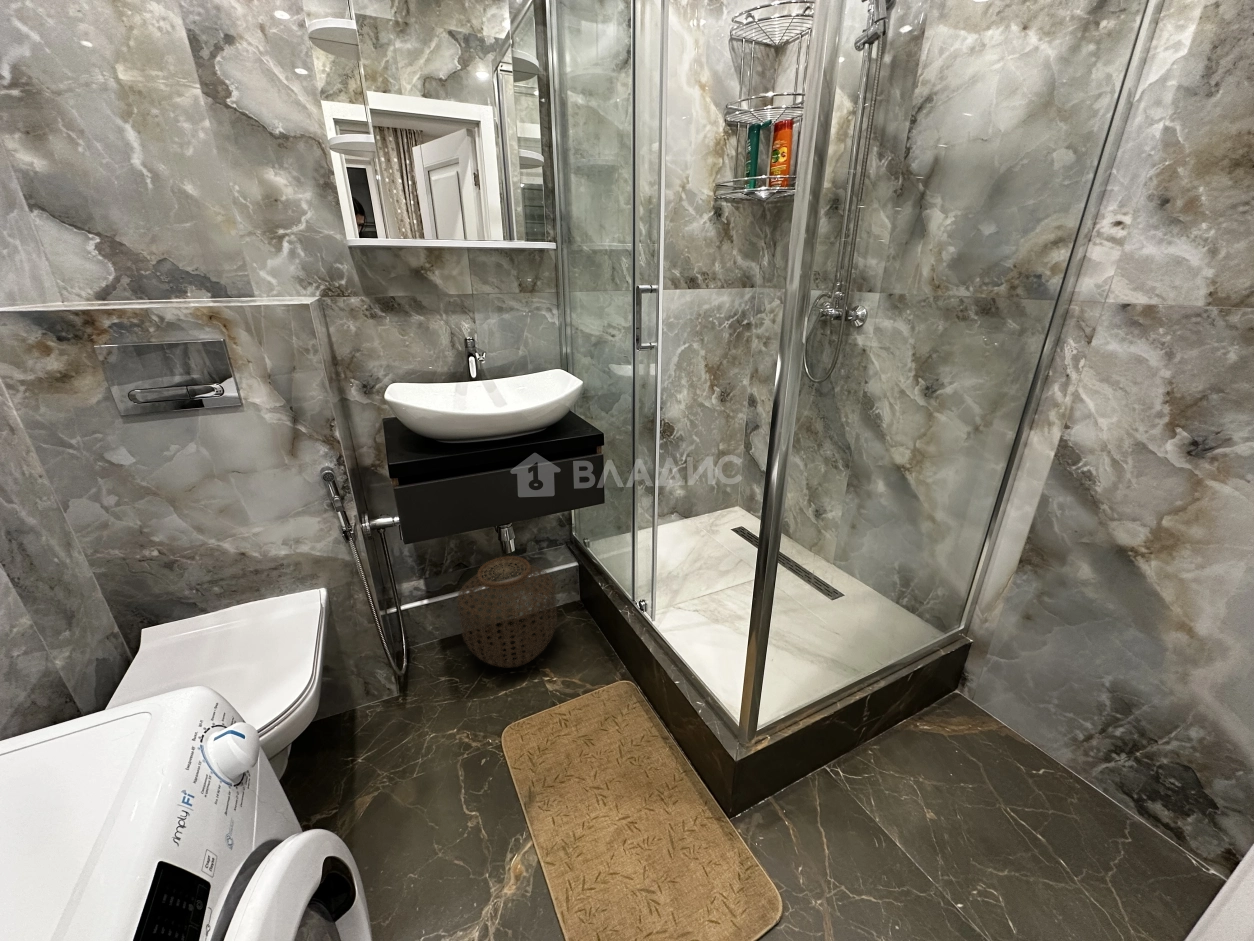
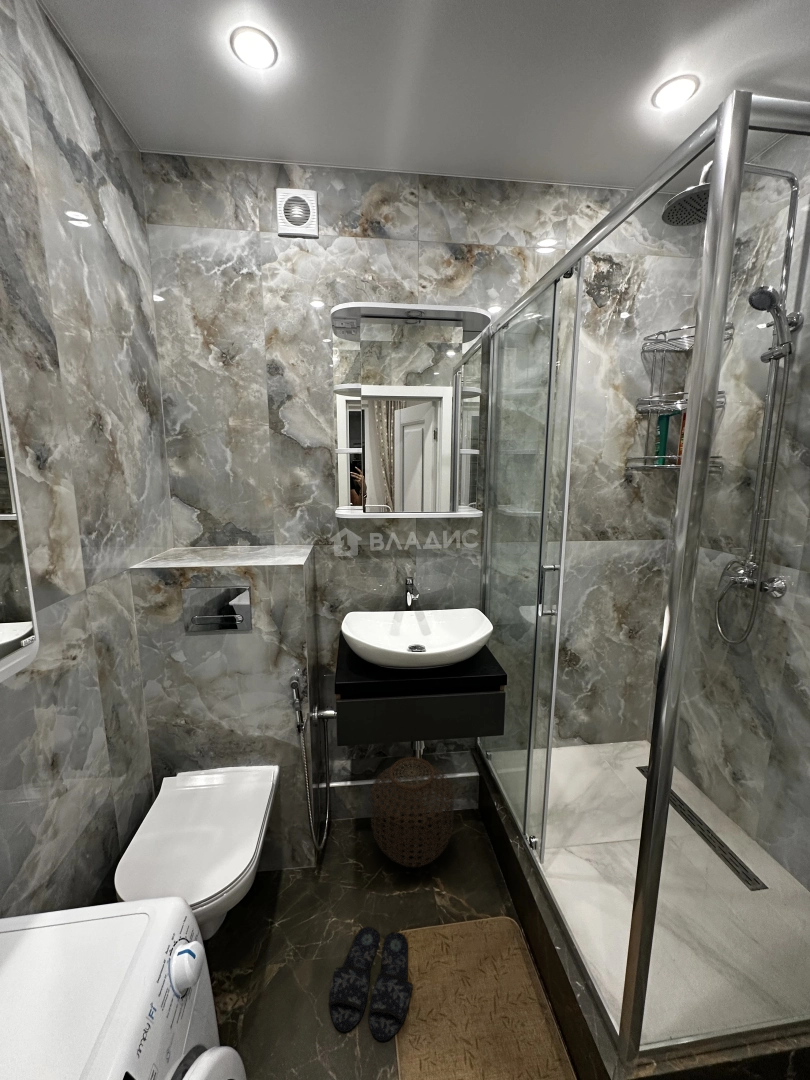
slippers: none [439,725,532,825] -> present [329,927,413,1041]

